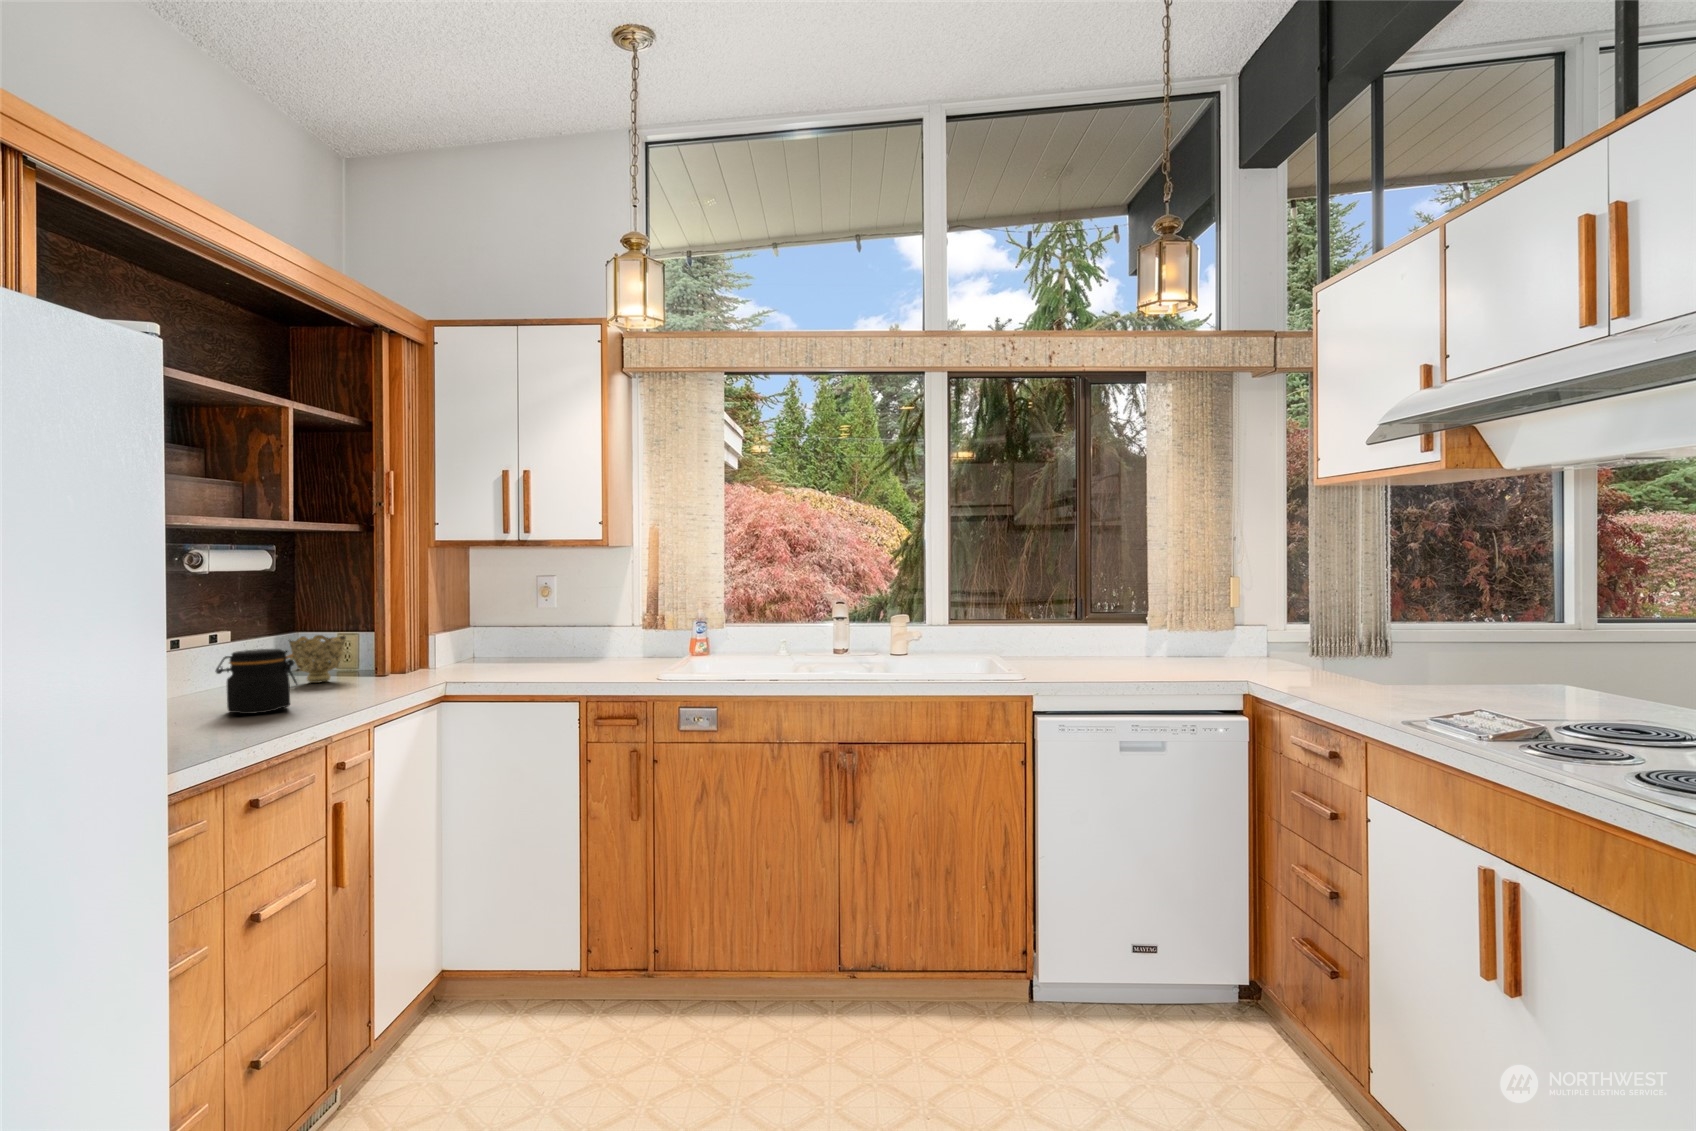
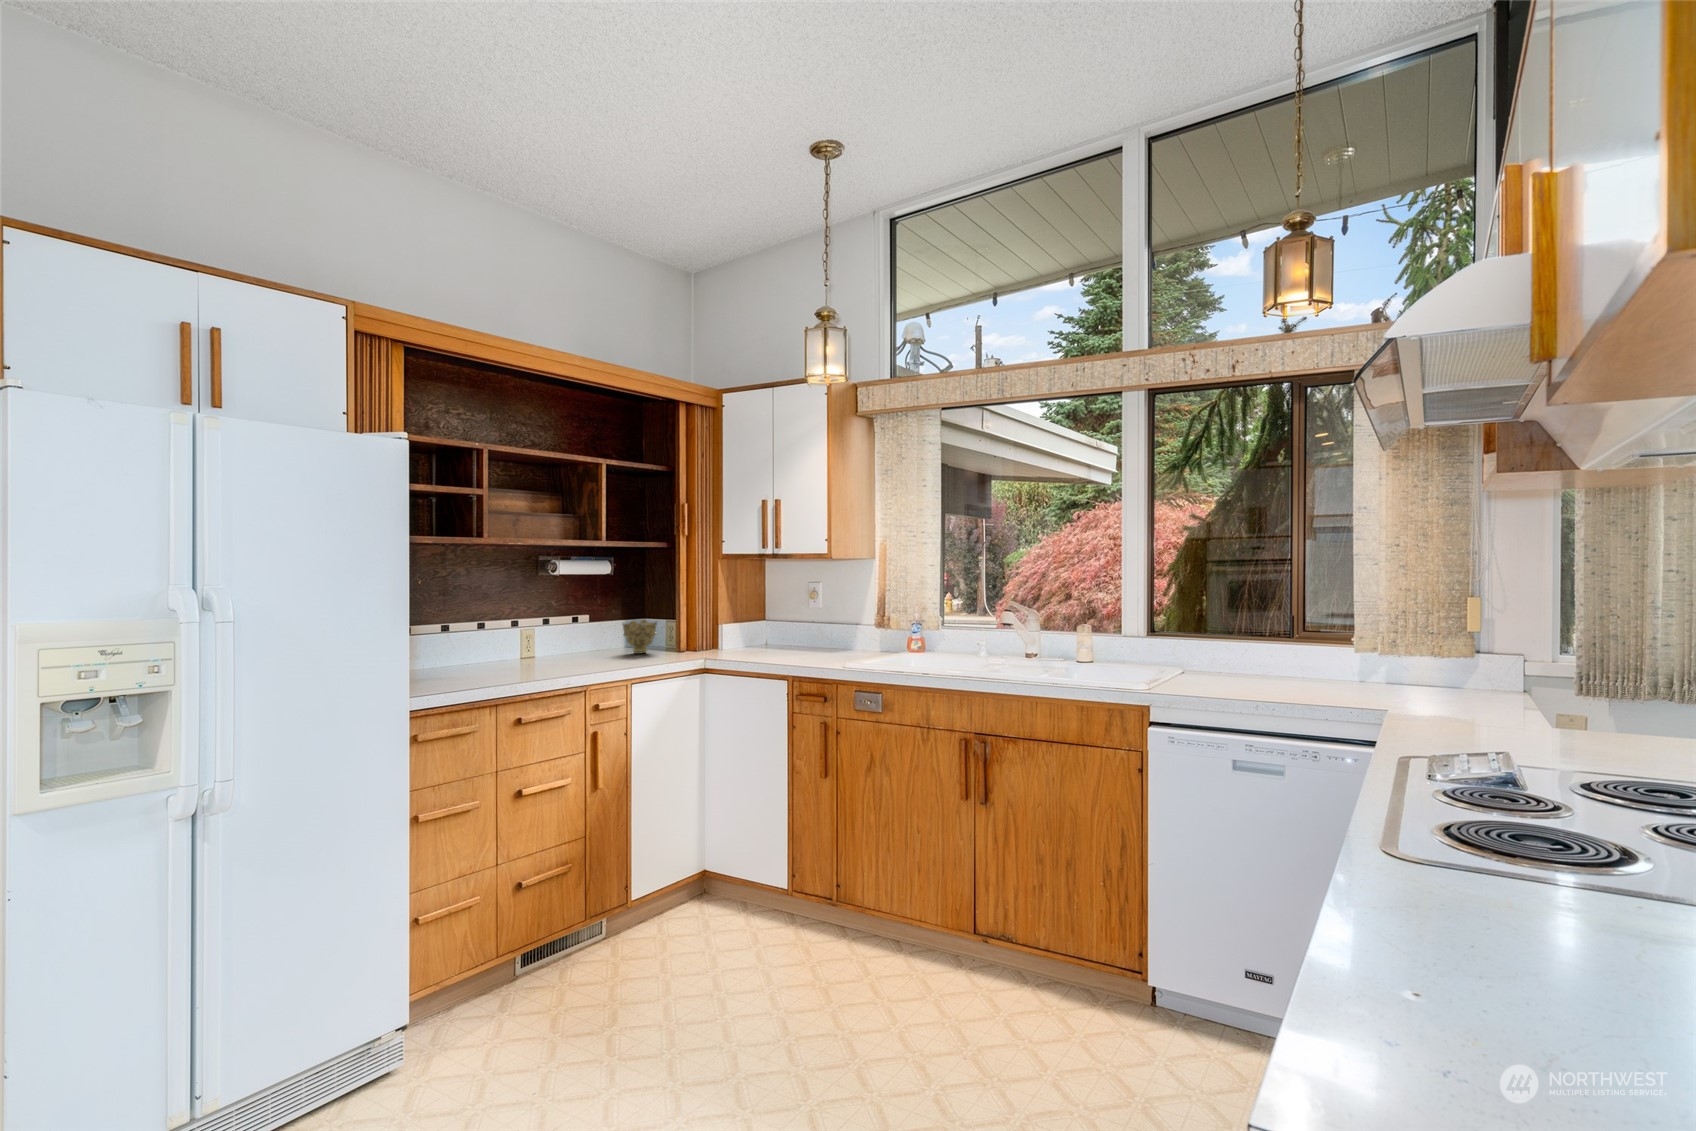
jar: present [216,649,297,714] -> none [555,627,602,669]

